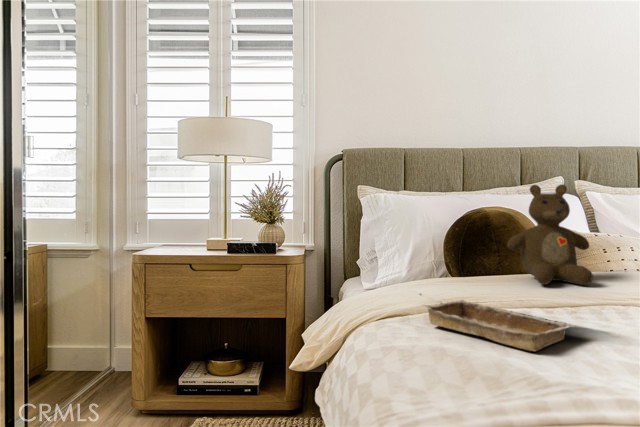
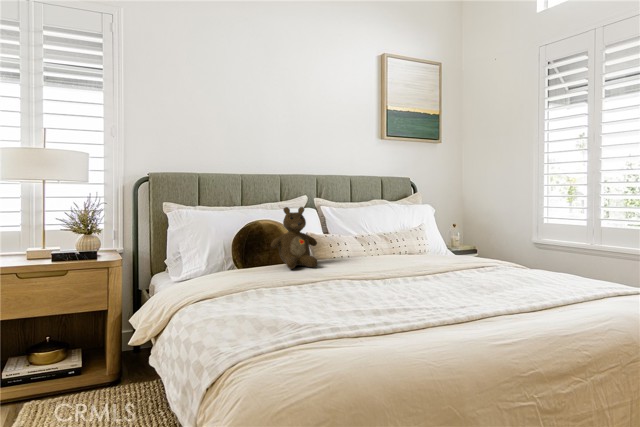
tray: present [424,300,574,351] -> none [218,283,304,307]

